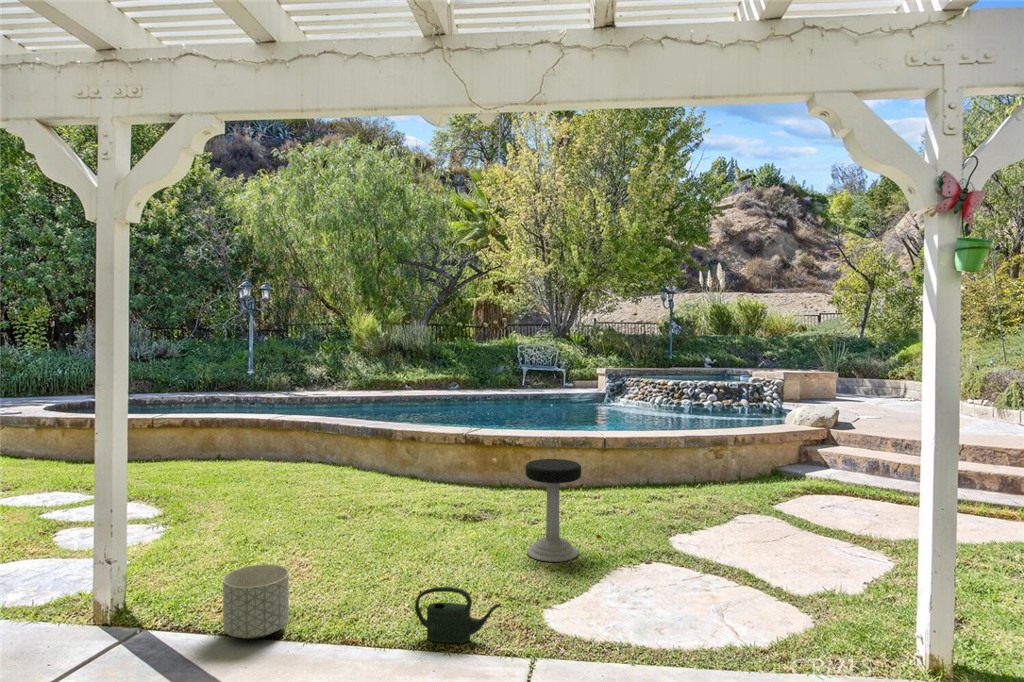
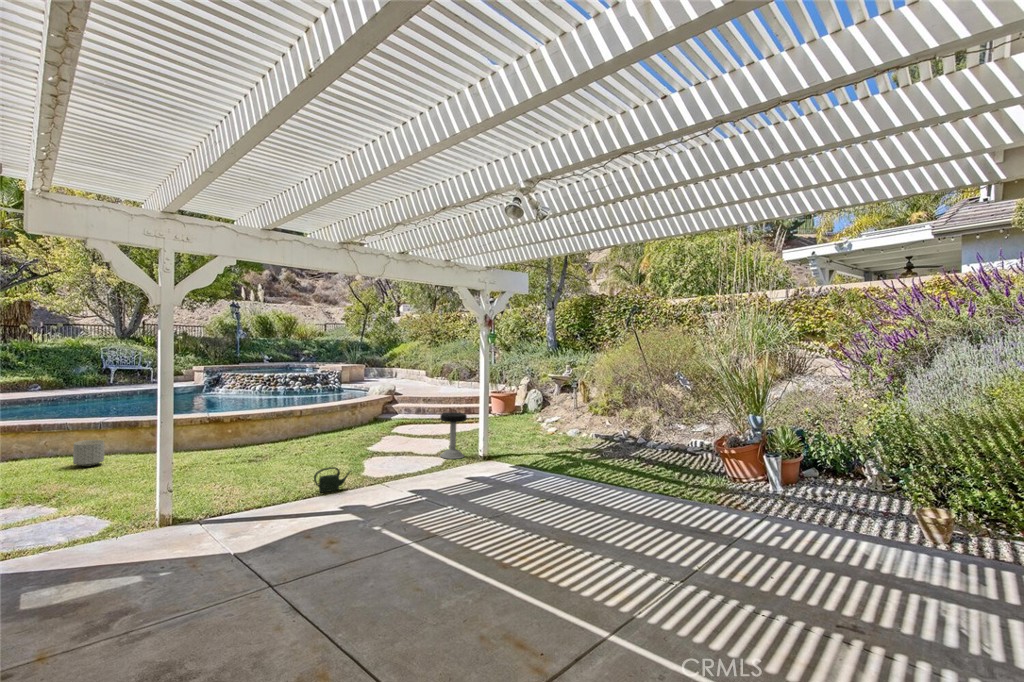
stool: present [526,459,581,562] -> present [440,412,467,459]
planter: present [223,564,289,639] -> present [73,440,104,467]

